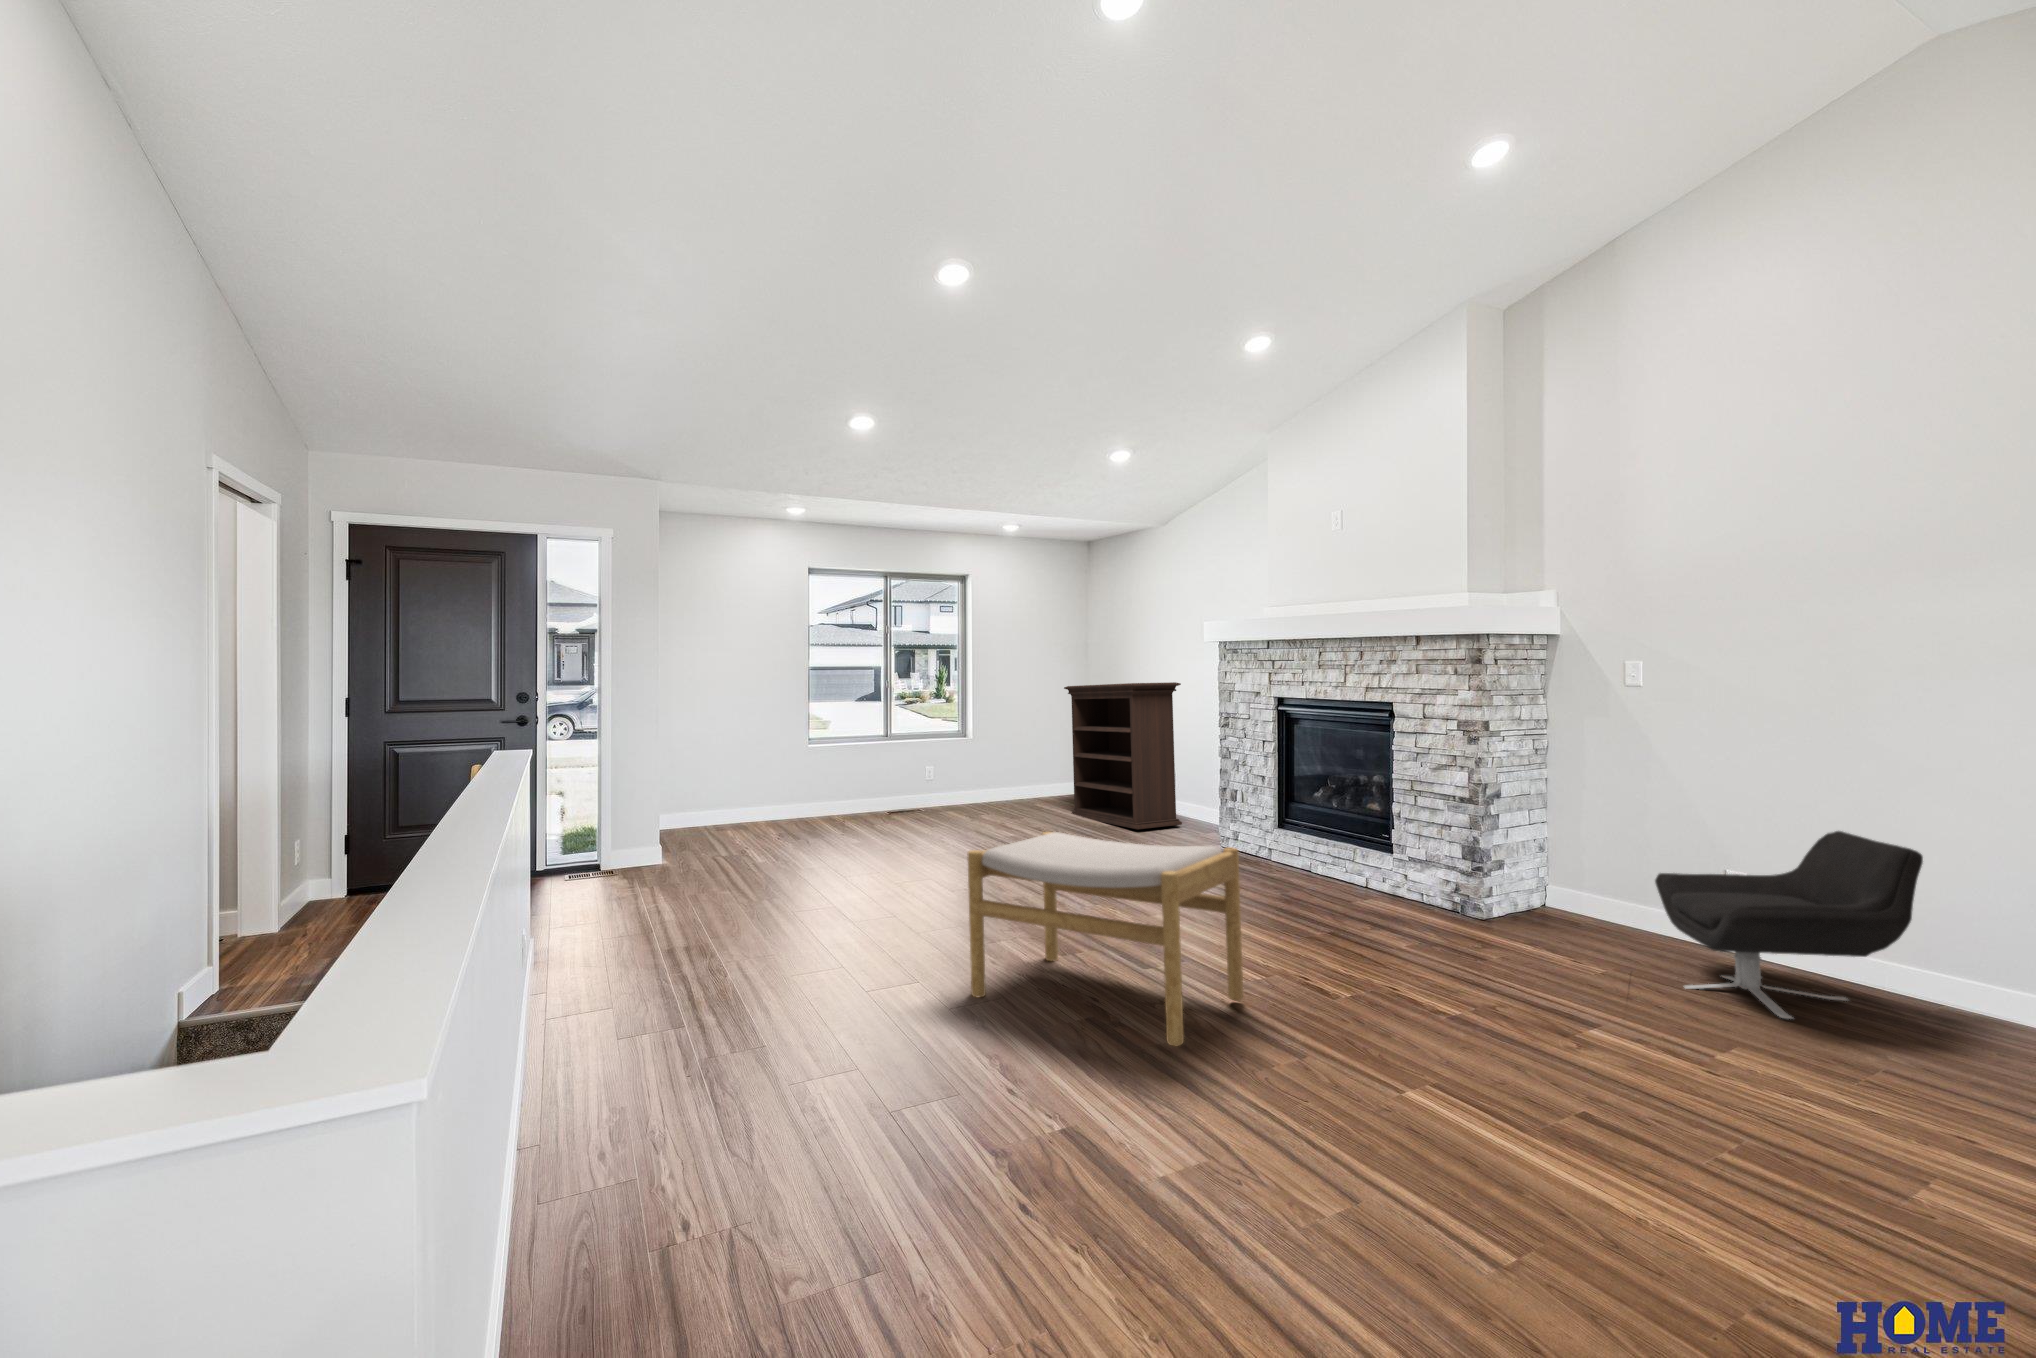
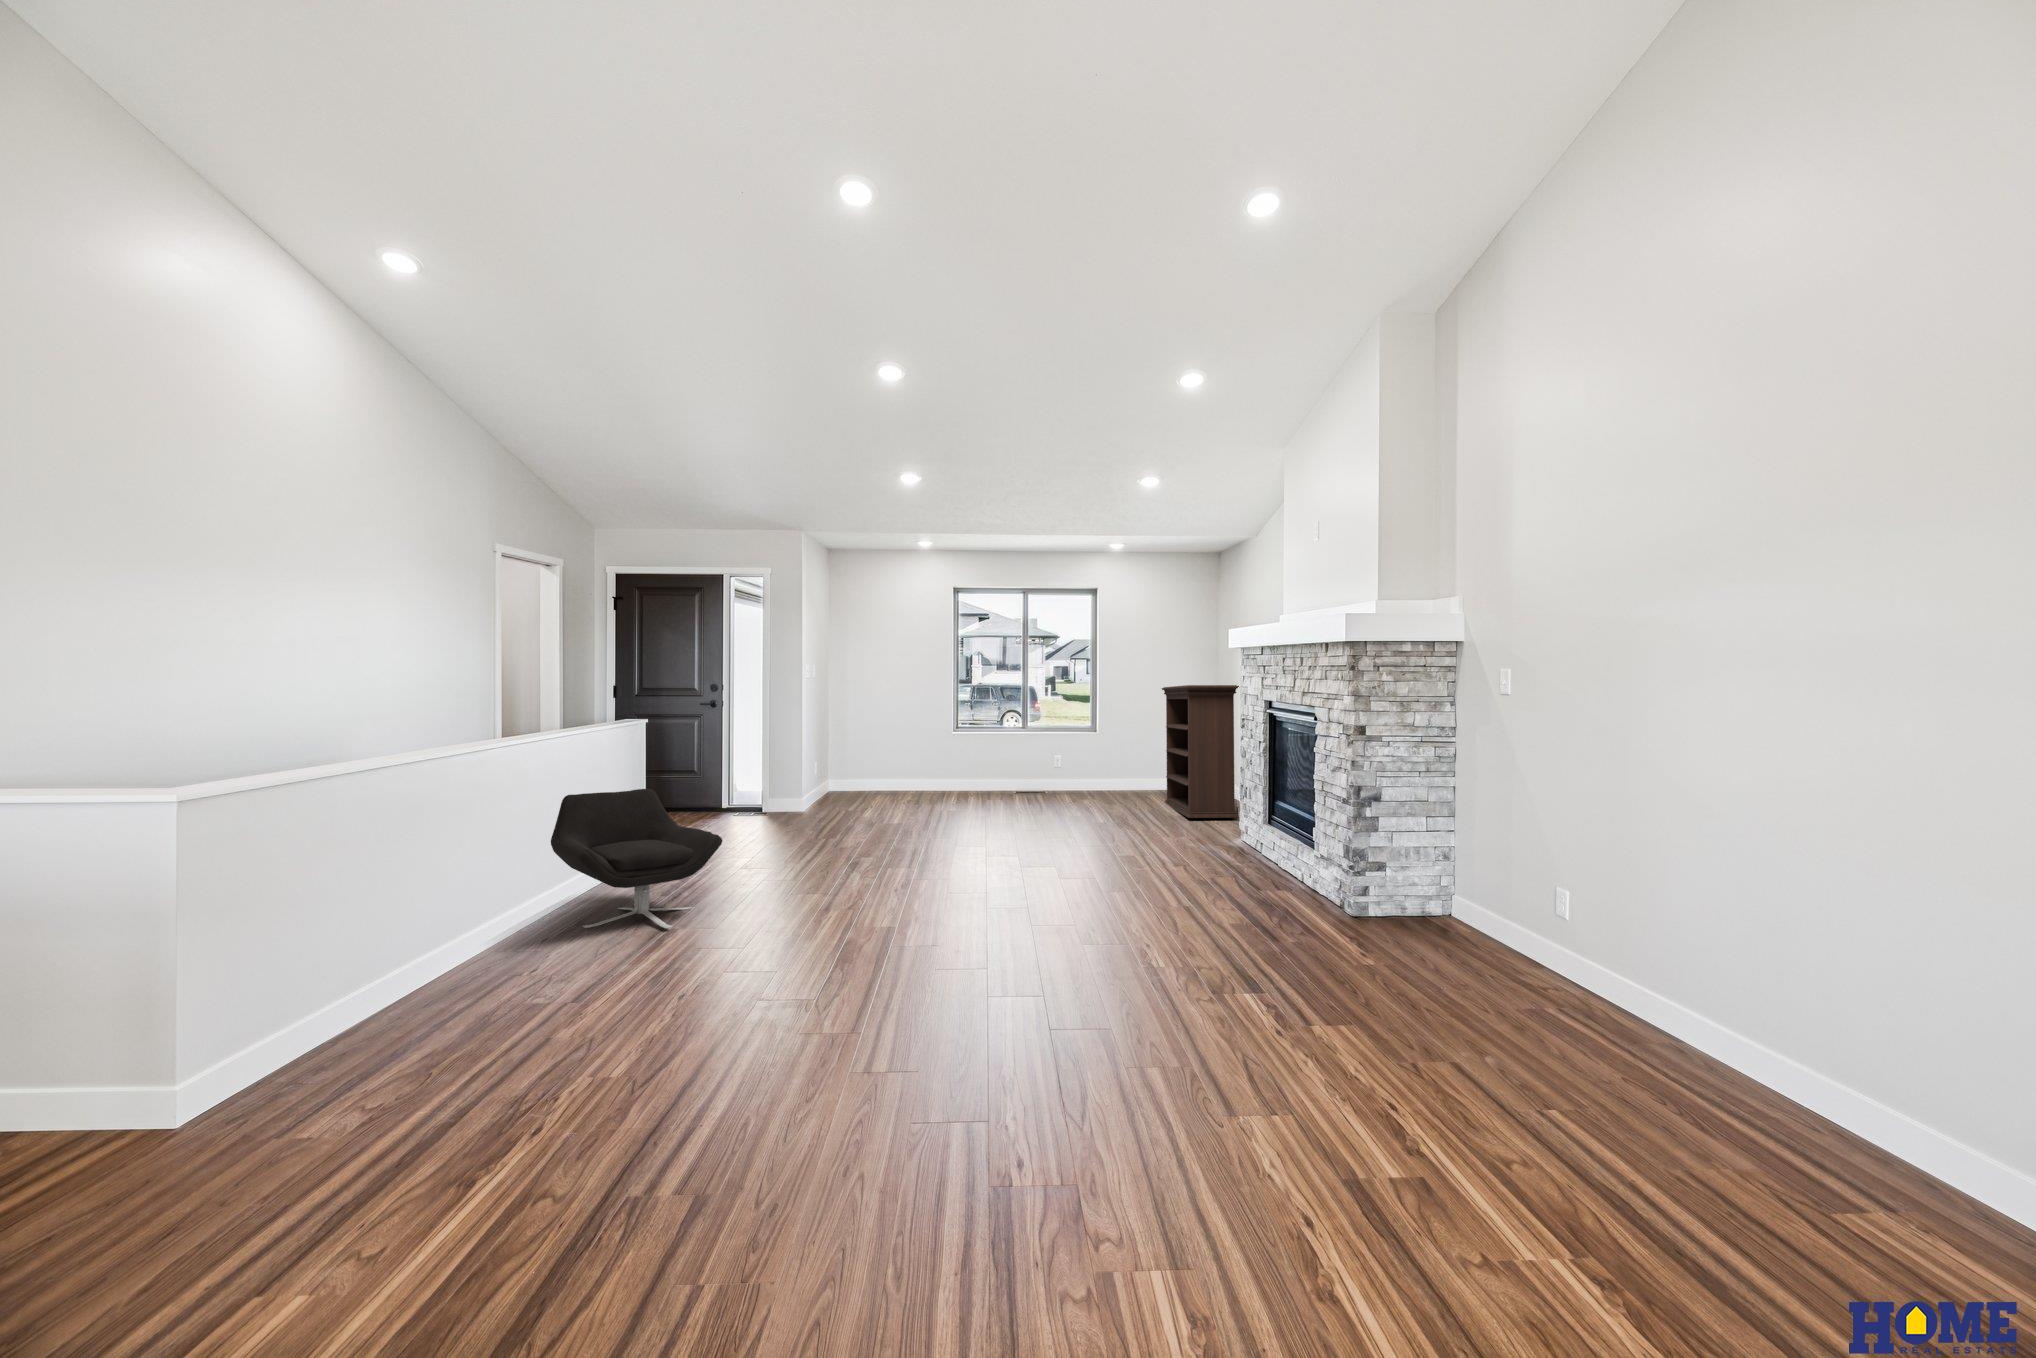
lounge chair: present [1655,831,1923,1019] -> present [551,789,723,929]
footstool: present [967,832,1243,1046] -> none [844,797,1008,949]

